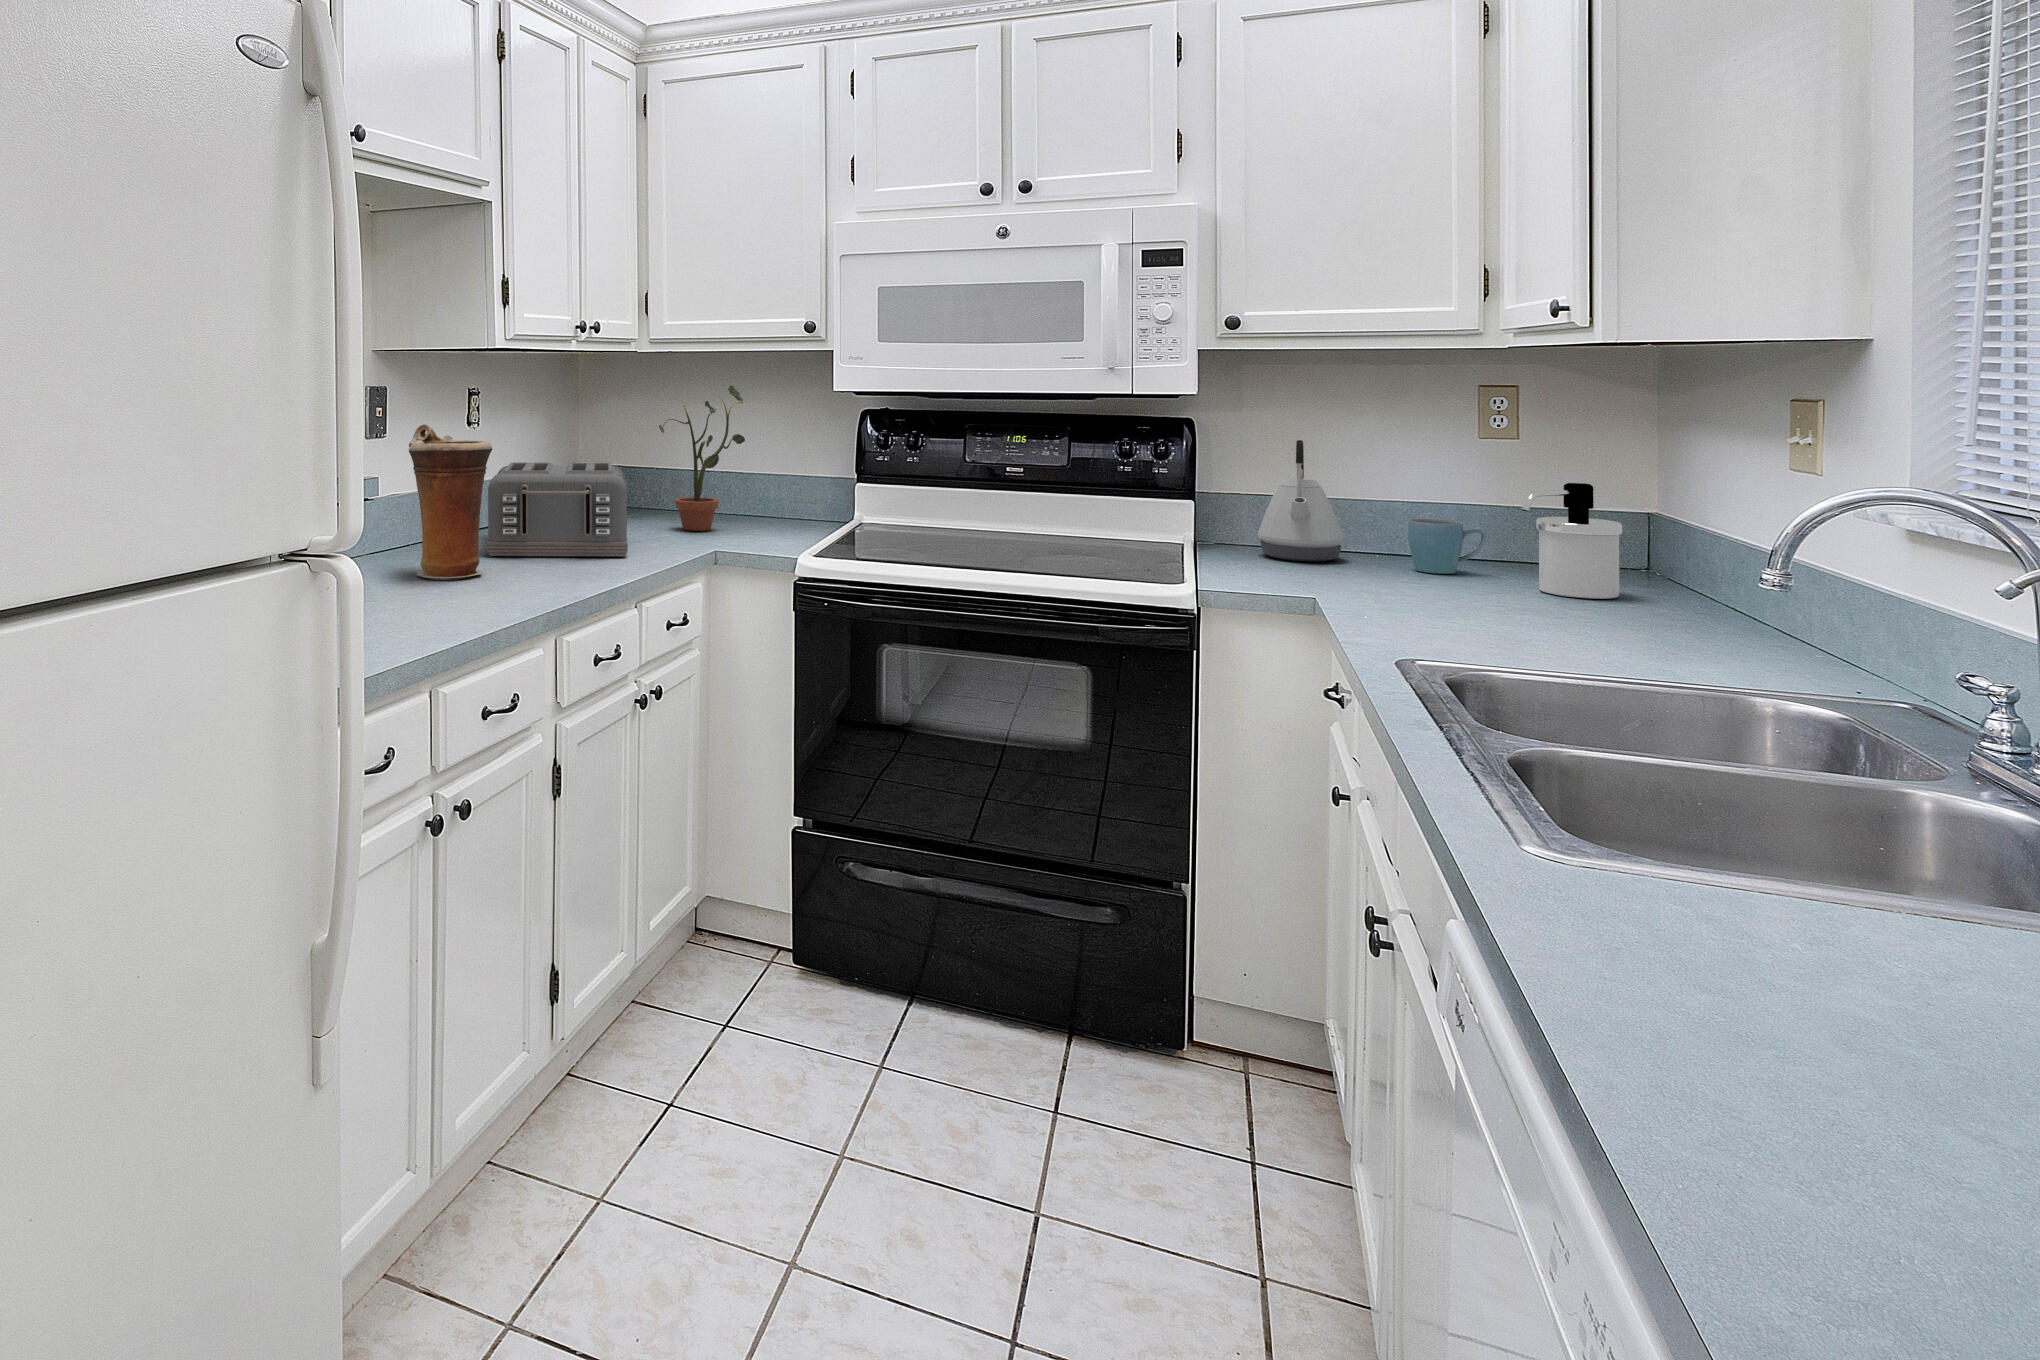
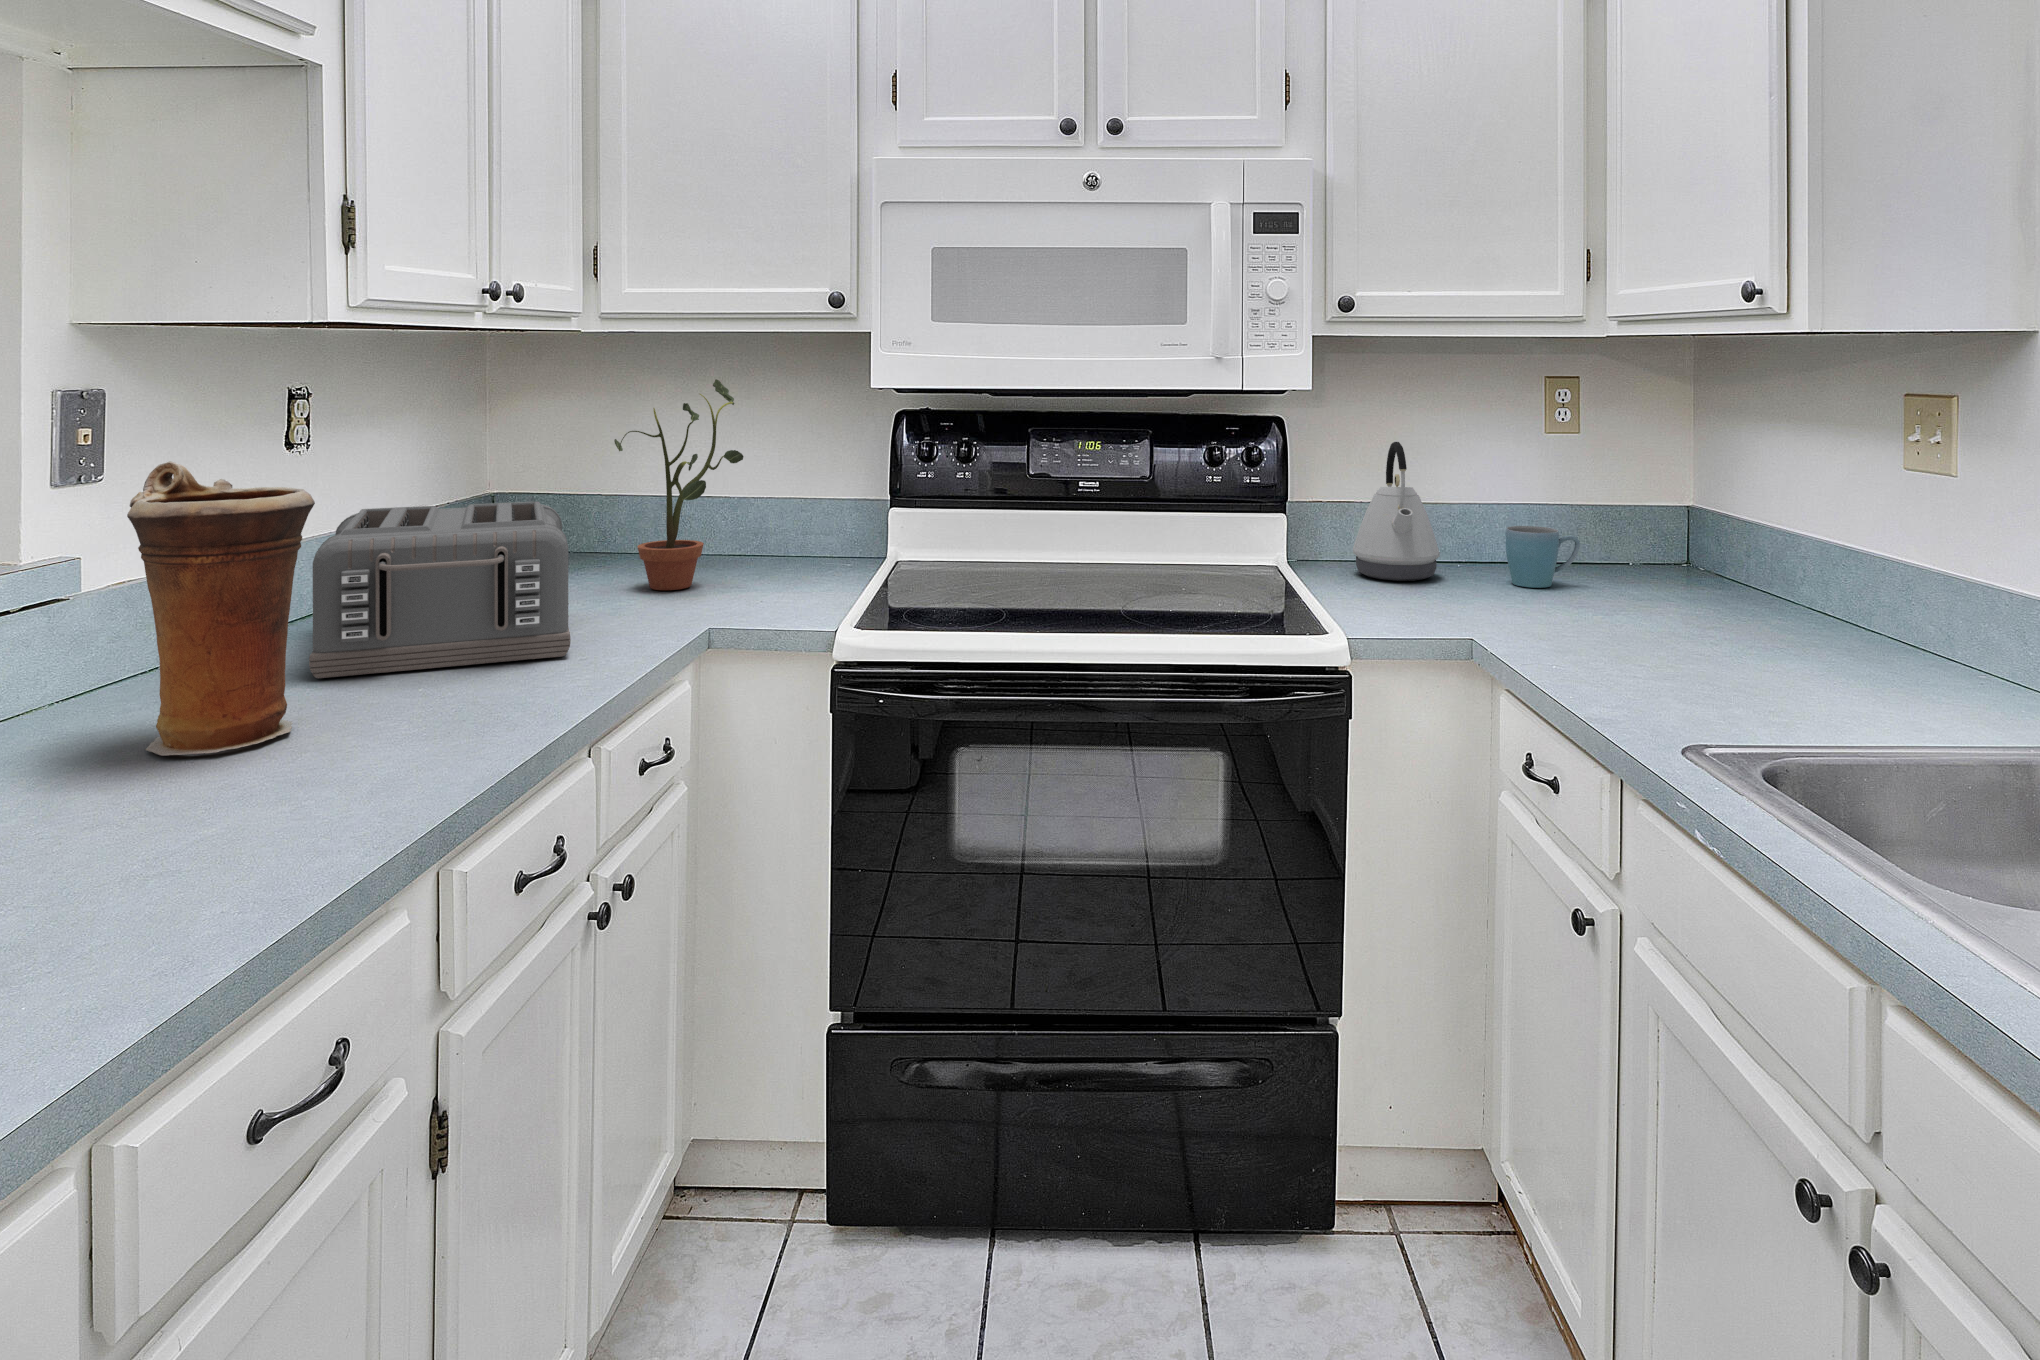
soap dispenser: present [1522,483,1622,599] -> none [1643,486,1722,612]

